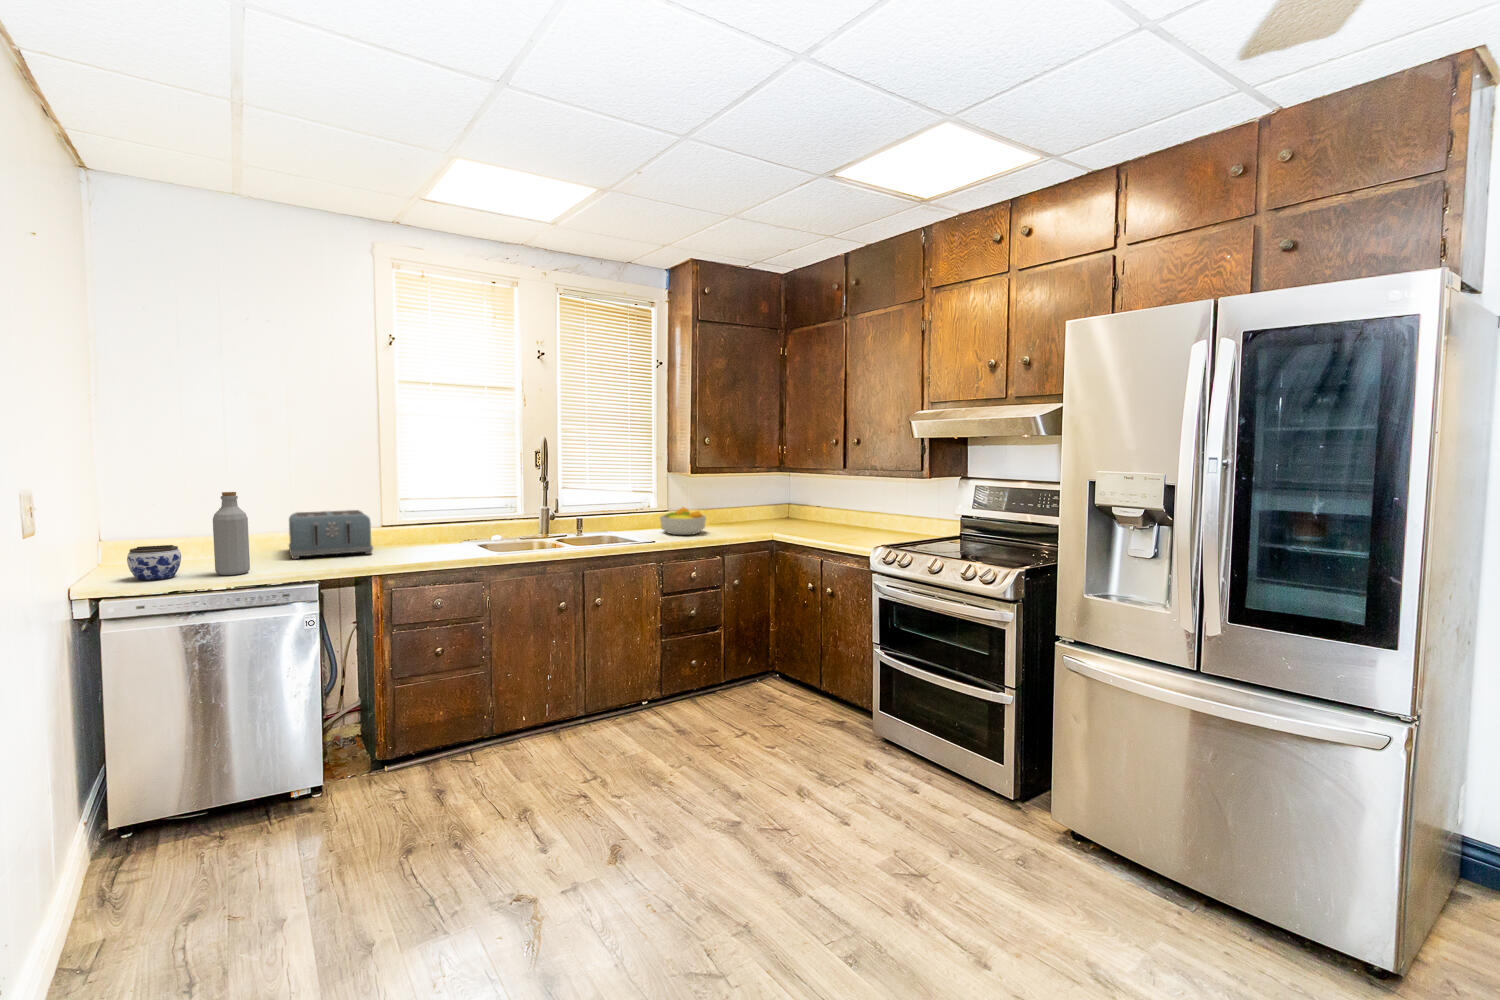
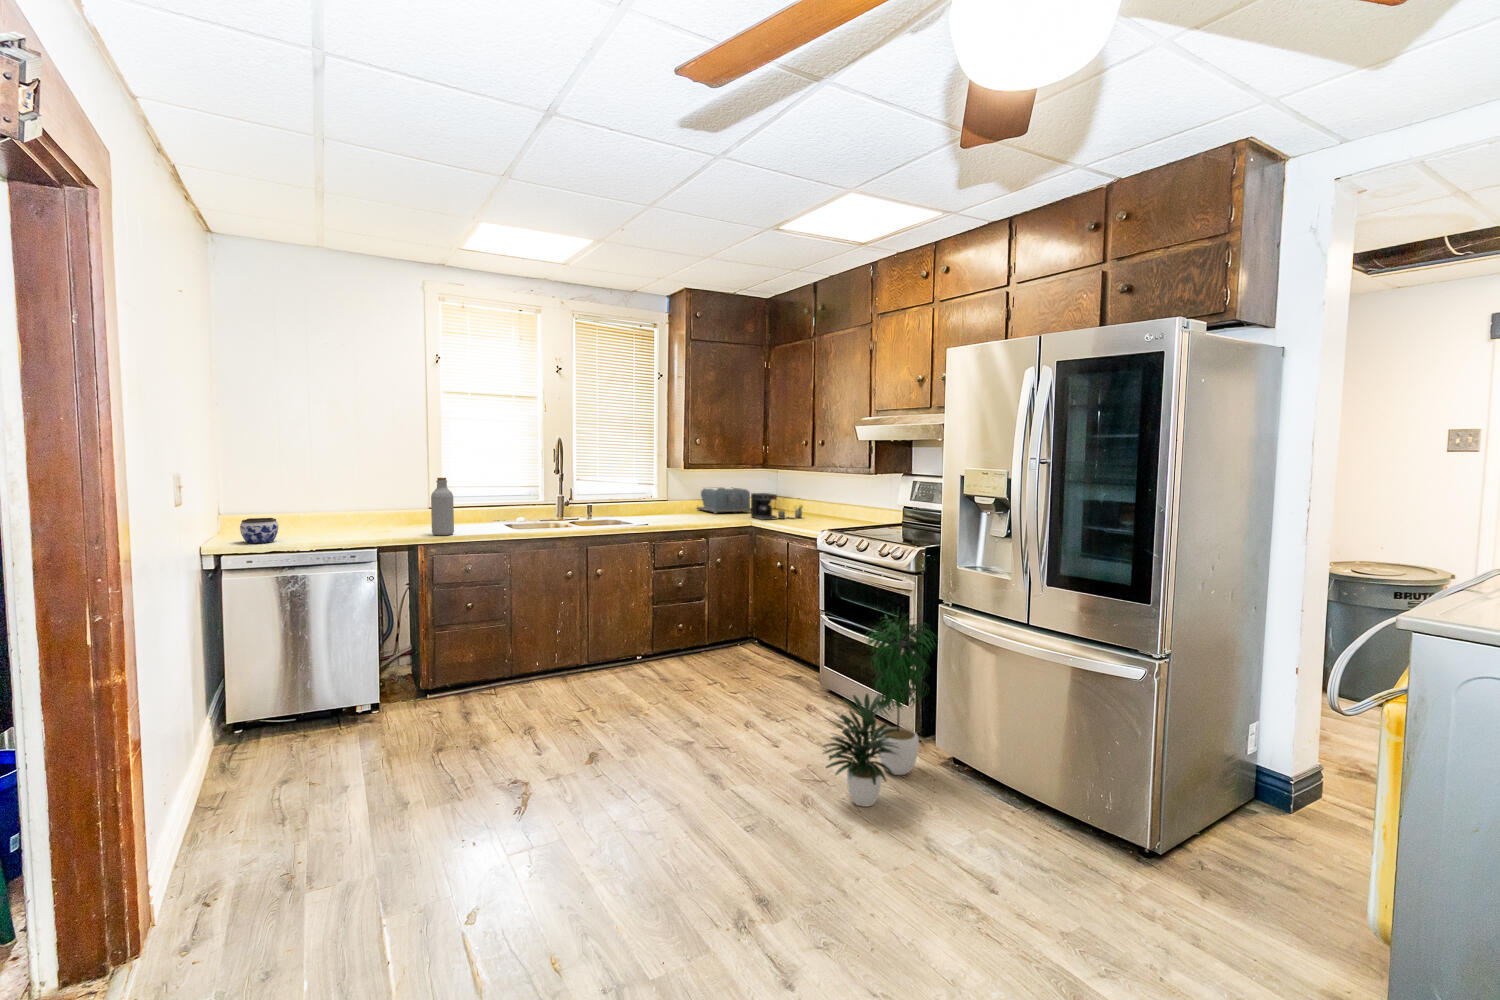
bottle: present [213,492,250,575] -> present [431,478,454,535]
coffee maker: none [768,500,828,533] -> present [751,493,802,520]
fruit bowl: present [660,507,706,535] -> none [658,497,697,520]
toaster: present [289,510,373,559] -> present [697,487,751,514]
potted plant: none [929,646,1068,916] -> present [822,611,935,807]

